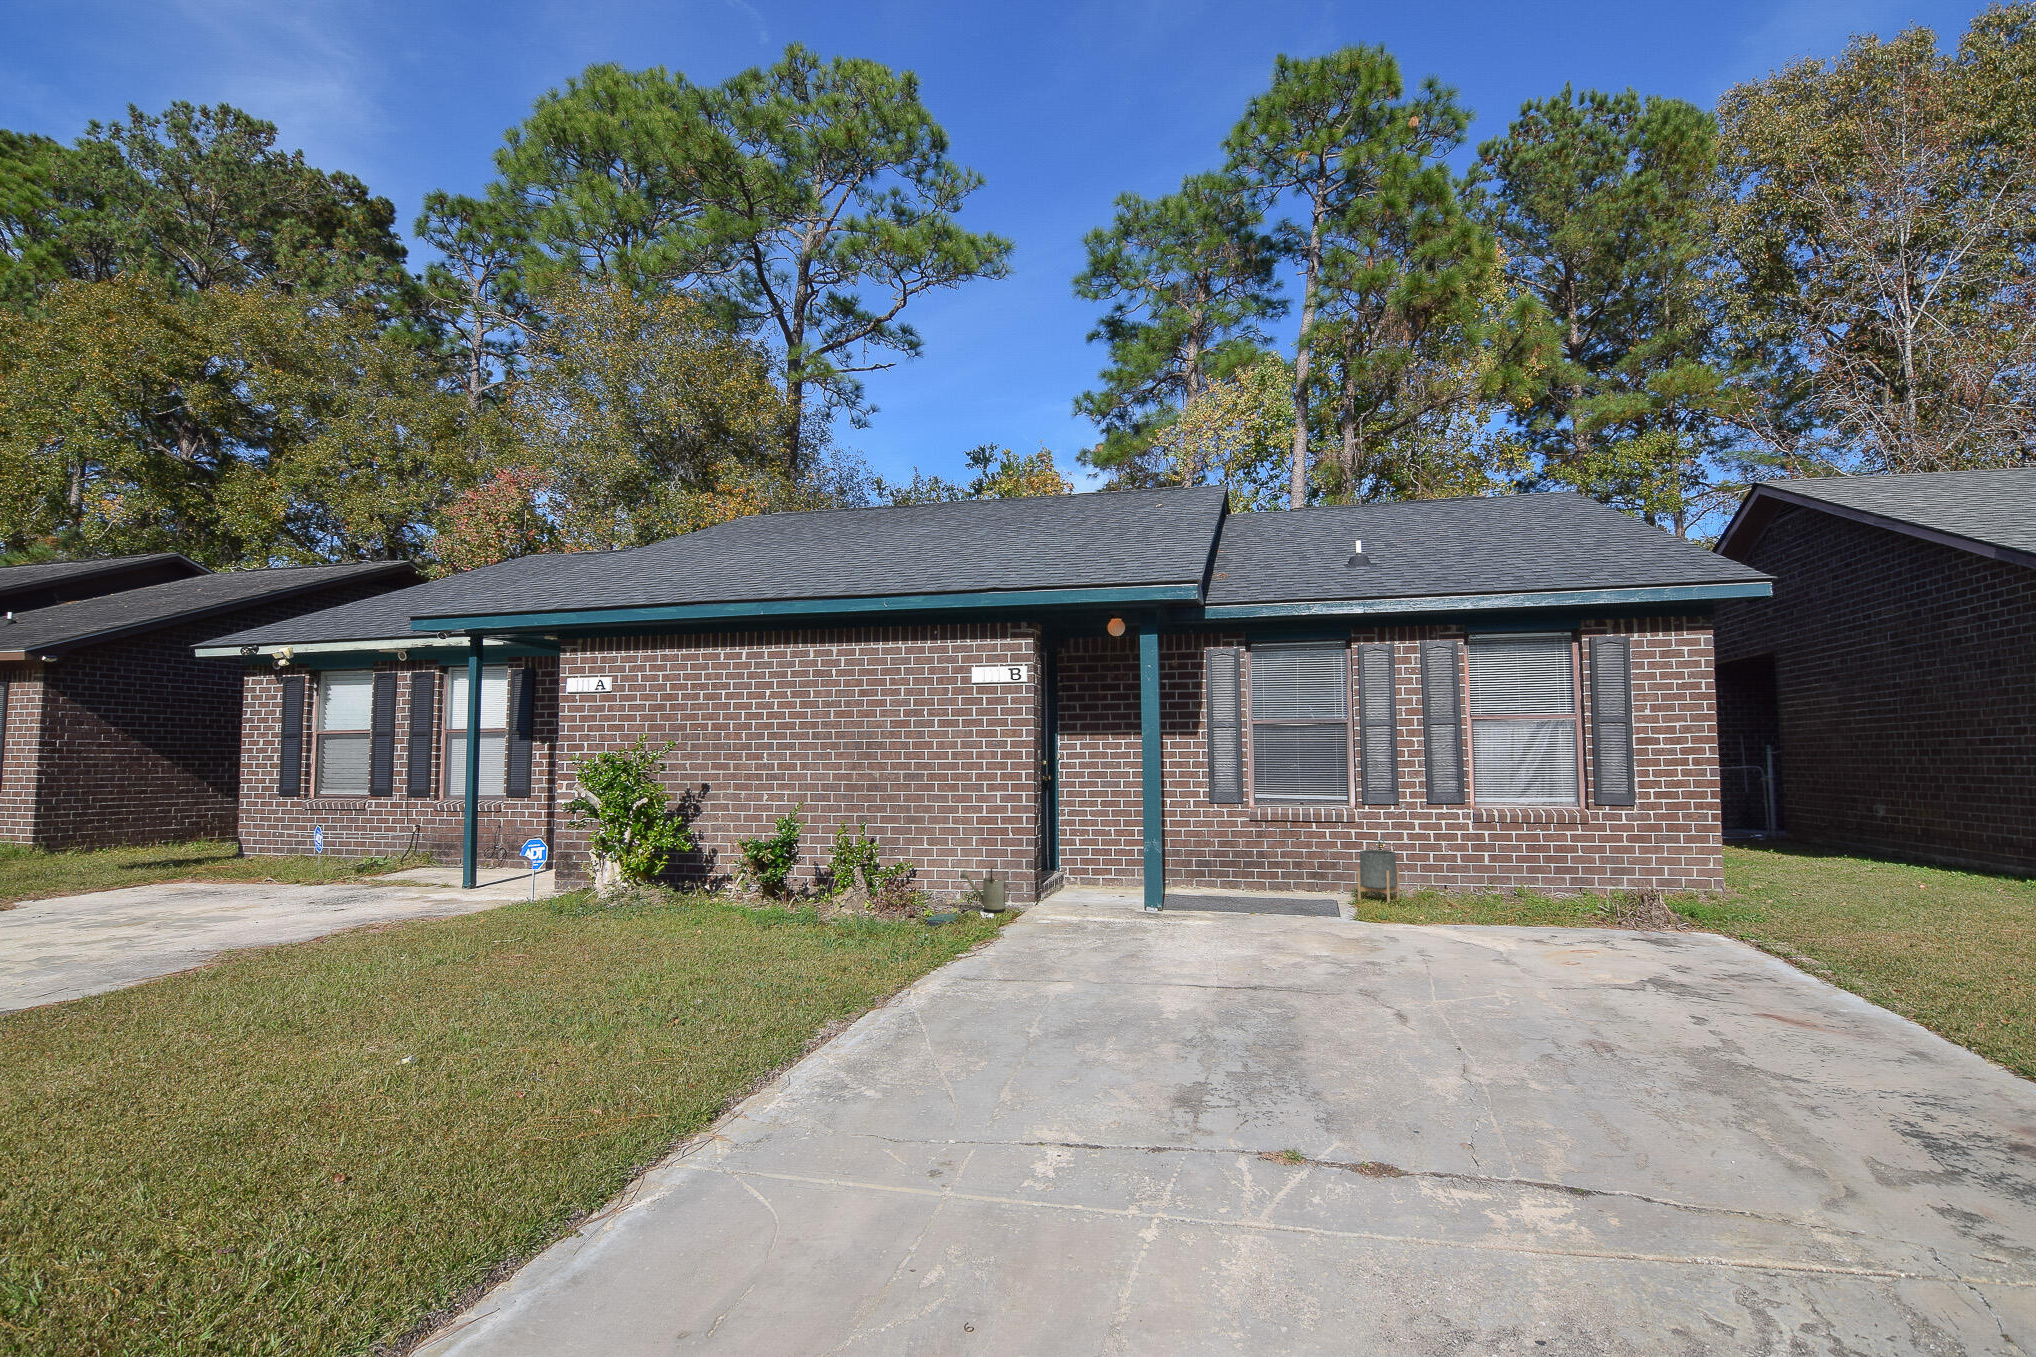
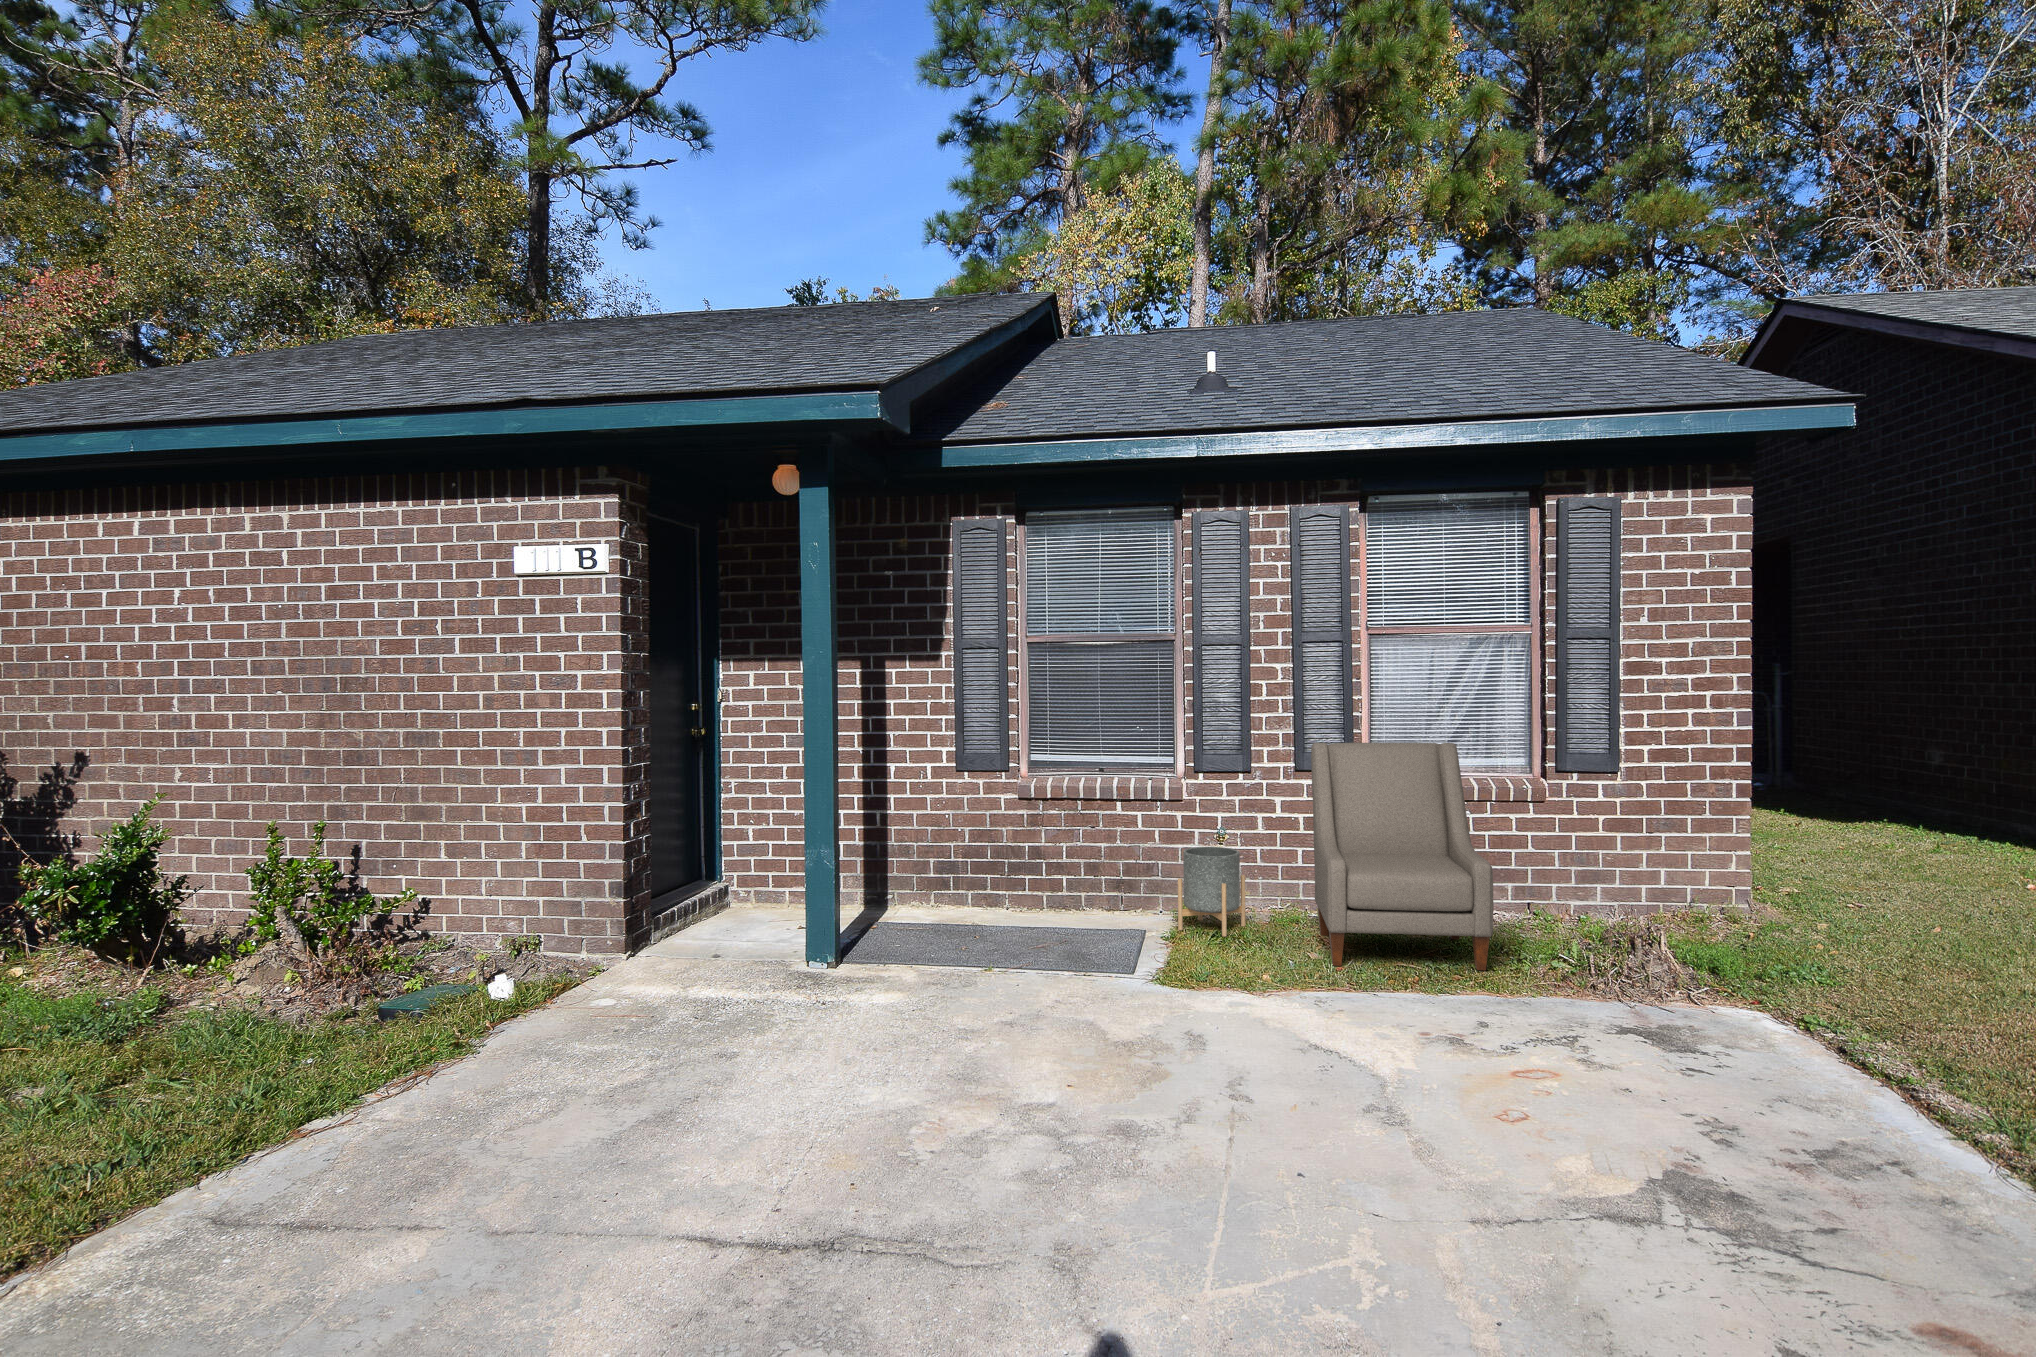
chair: none [1439,786,1559,919] -> present [1311,743,1493,970]
watering can: present [960,866,1010,913] -> none [486,891,572,974]

